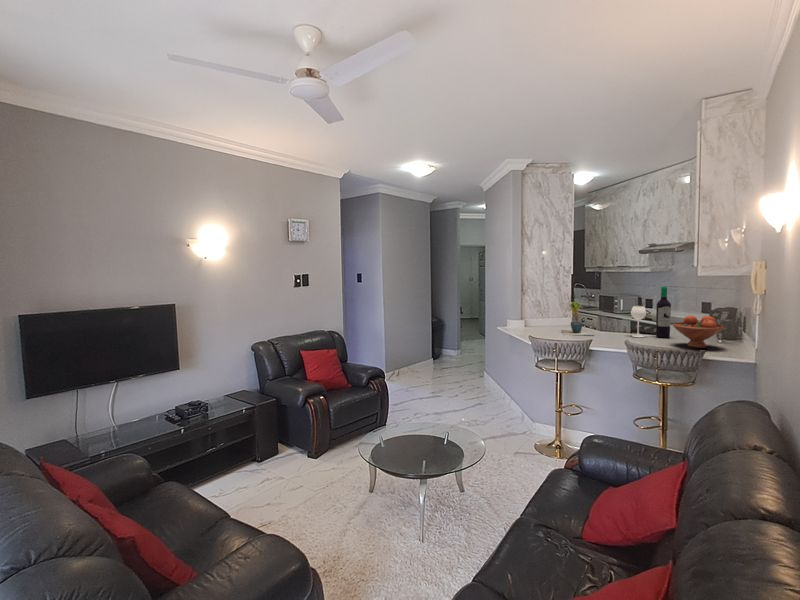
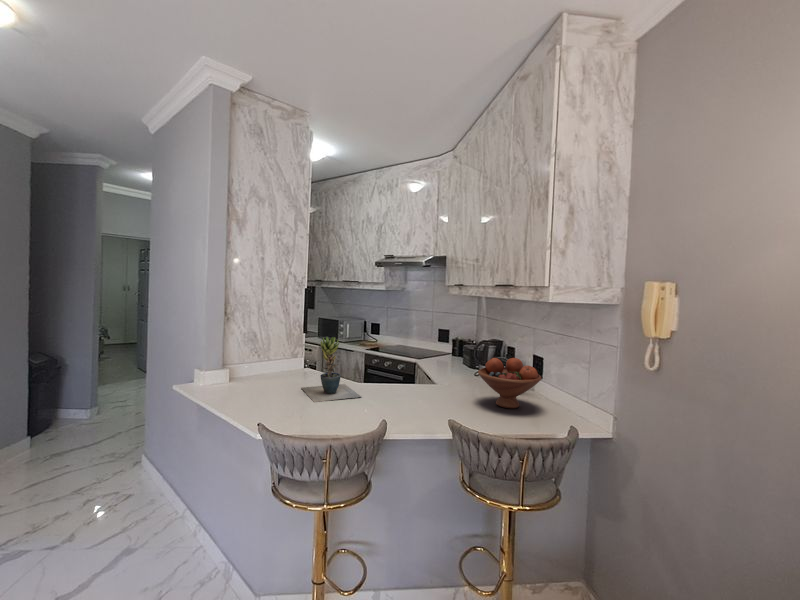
wine bottle: present [631,287,671,338] -> none [410,314,456,392]

